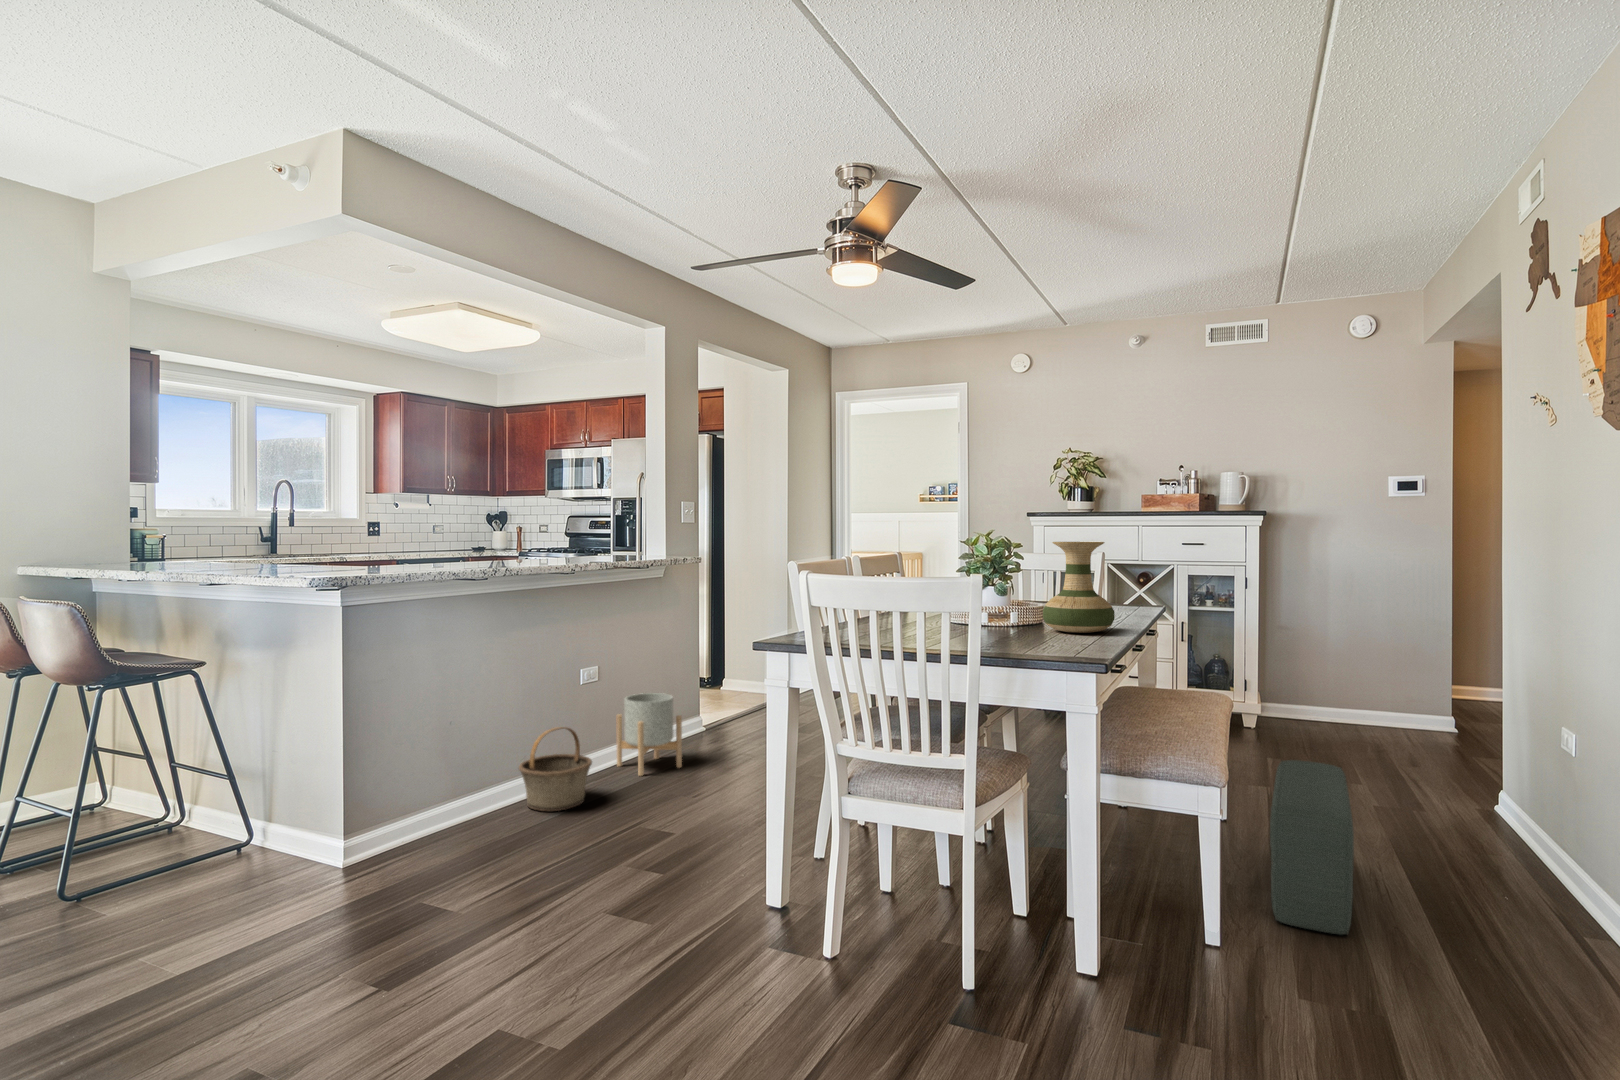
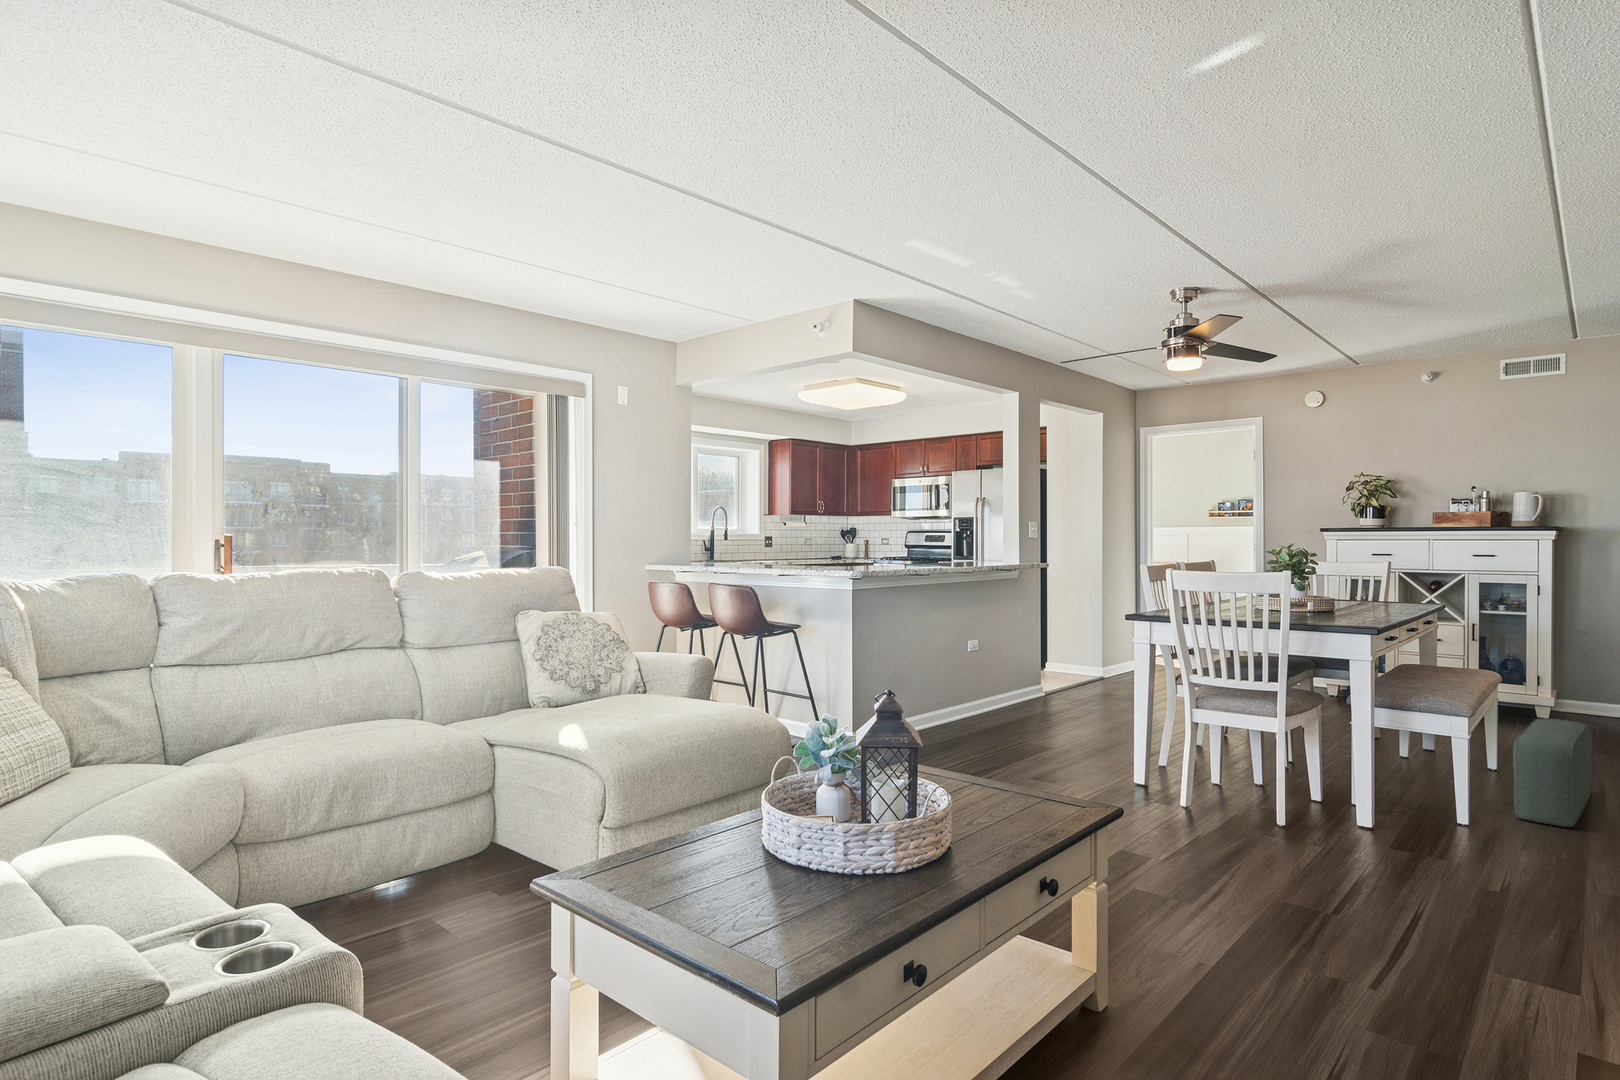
vase: present [1043,542,1115,633] -> none [1334,553,1390,616]
planter: present [617,693,682,776] -> none [989,663,1038,720]
basket: present [519,727,592,811] -> none [936,678,985,734]

